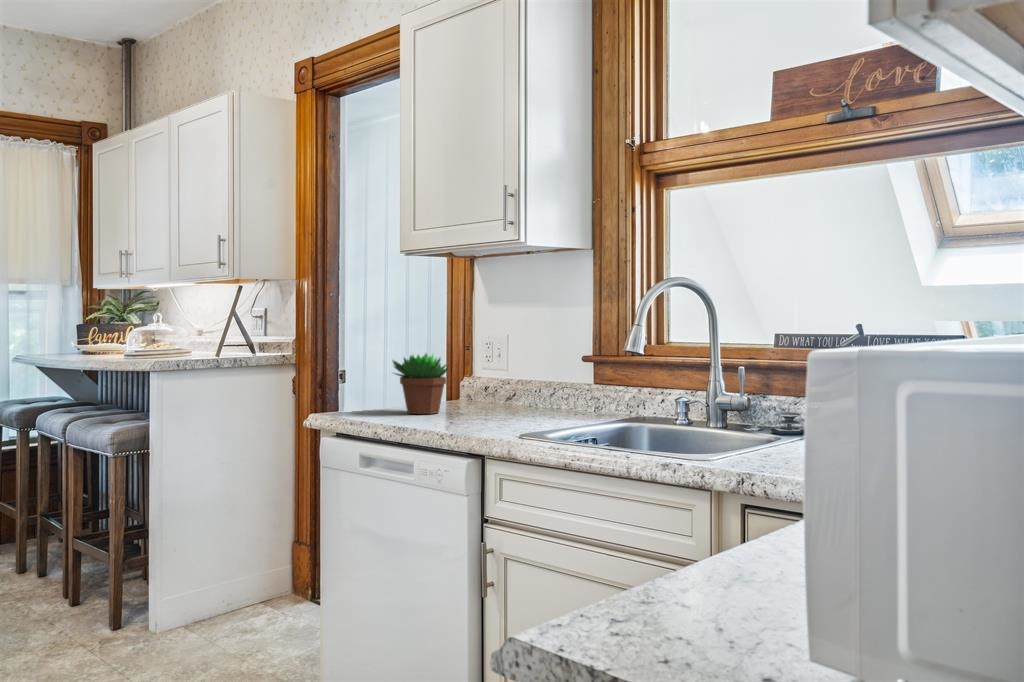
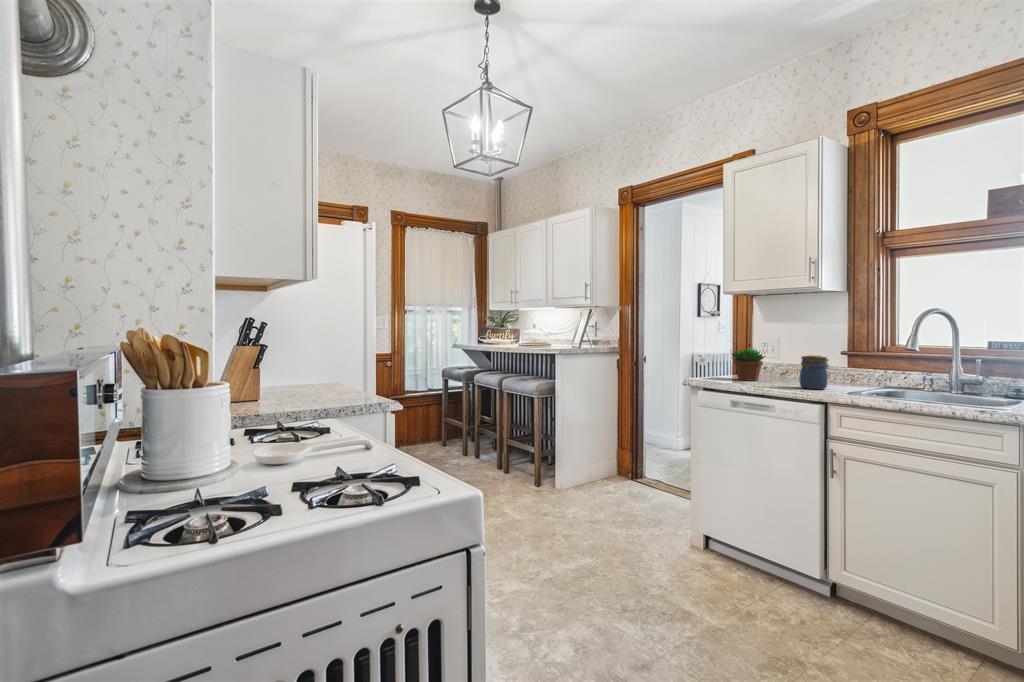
jar: none [465,366,514,429] -> present [800,355,829,389]

